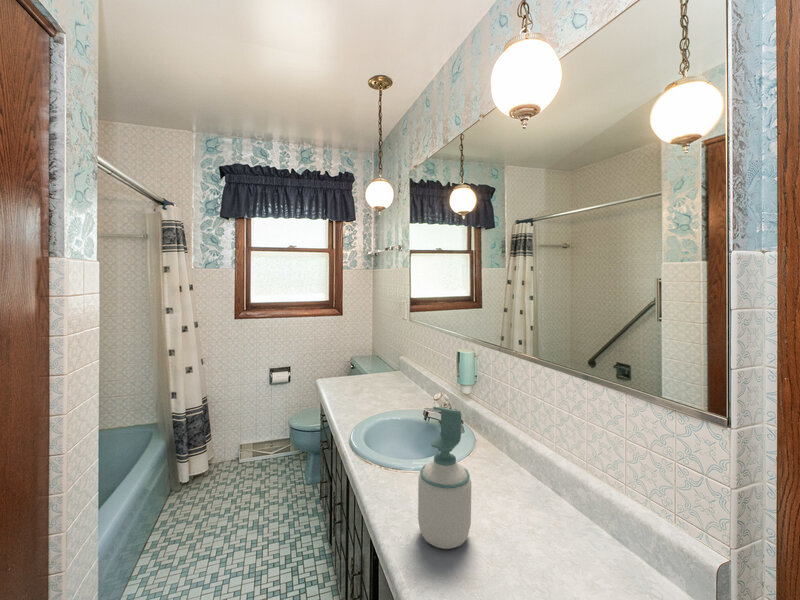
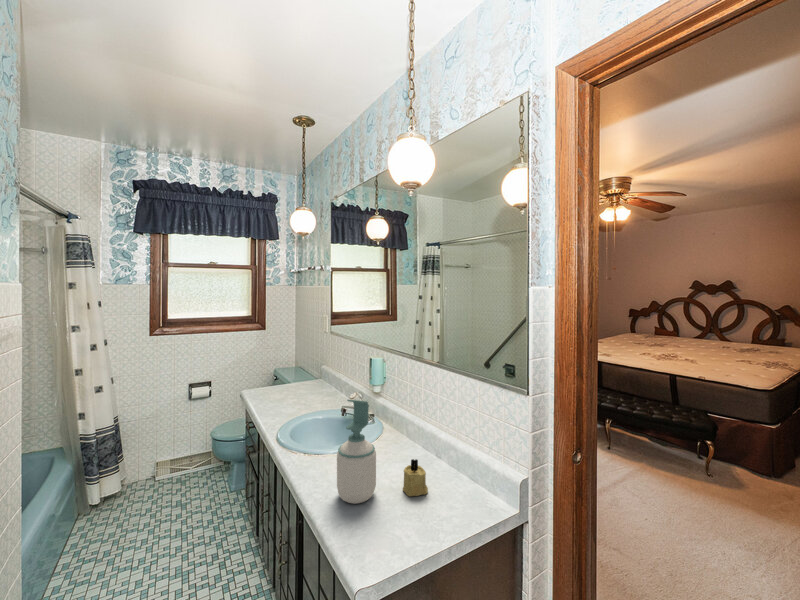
candle: none [508,495,545,549] -> present [403,459,428,496]

